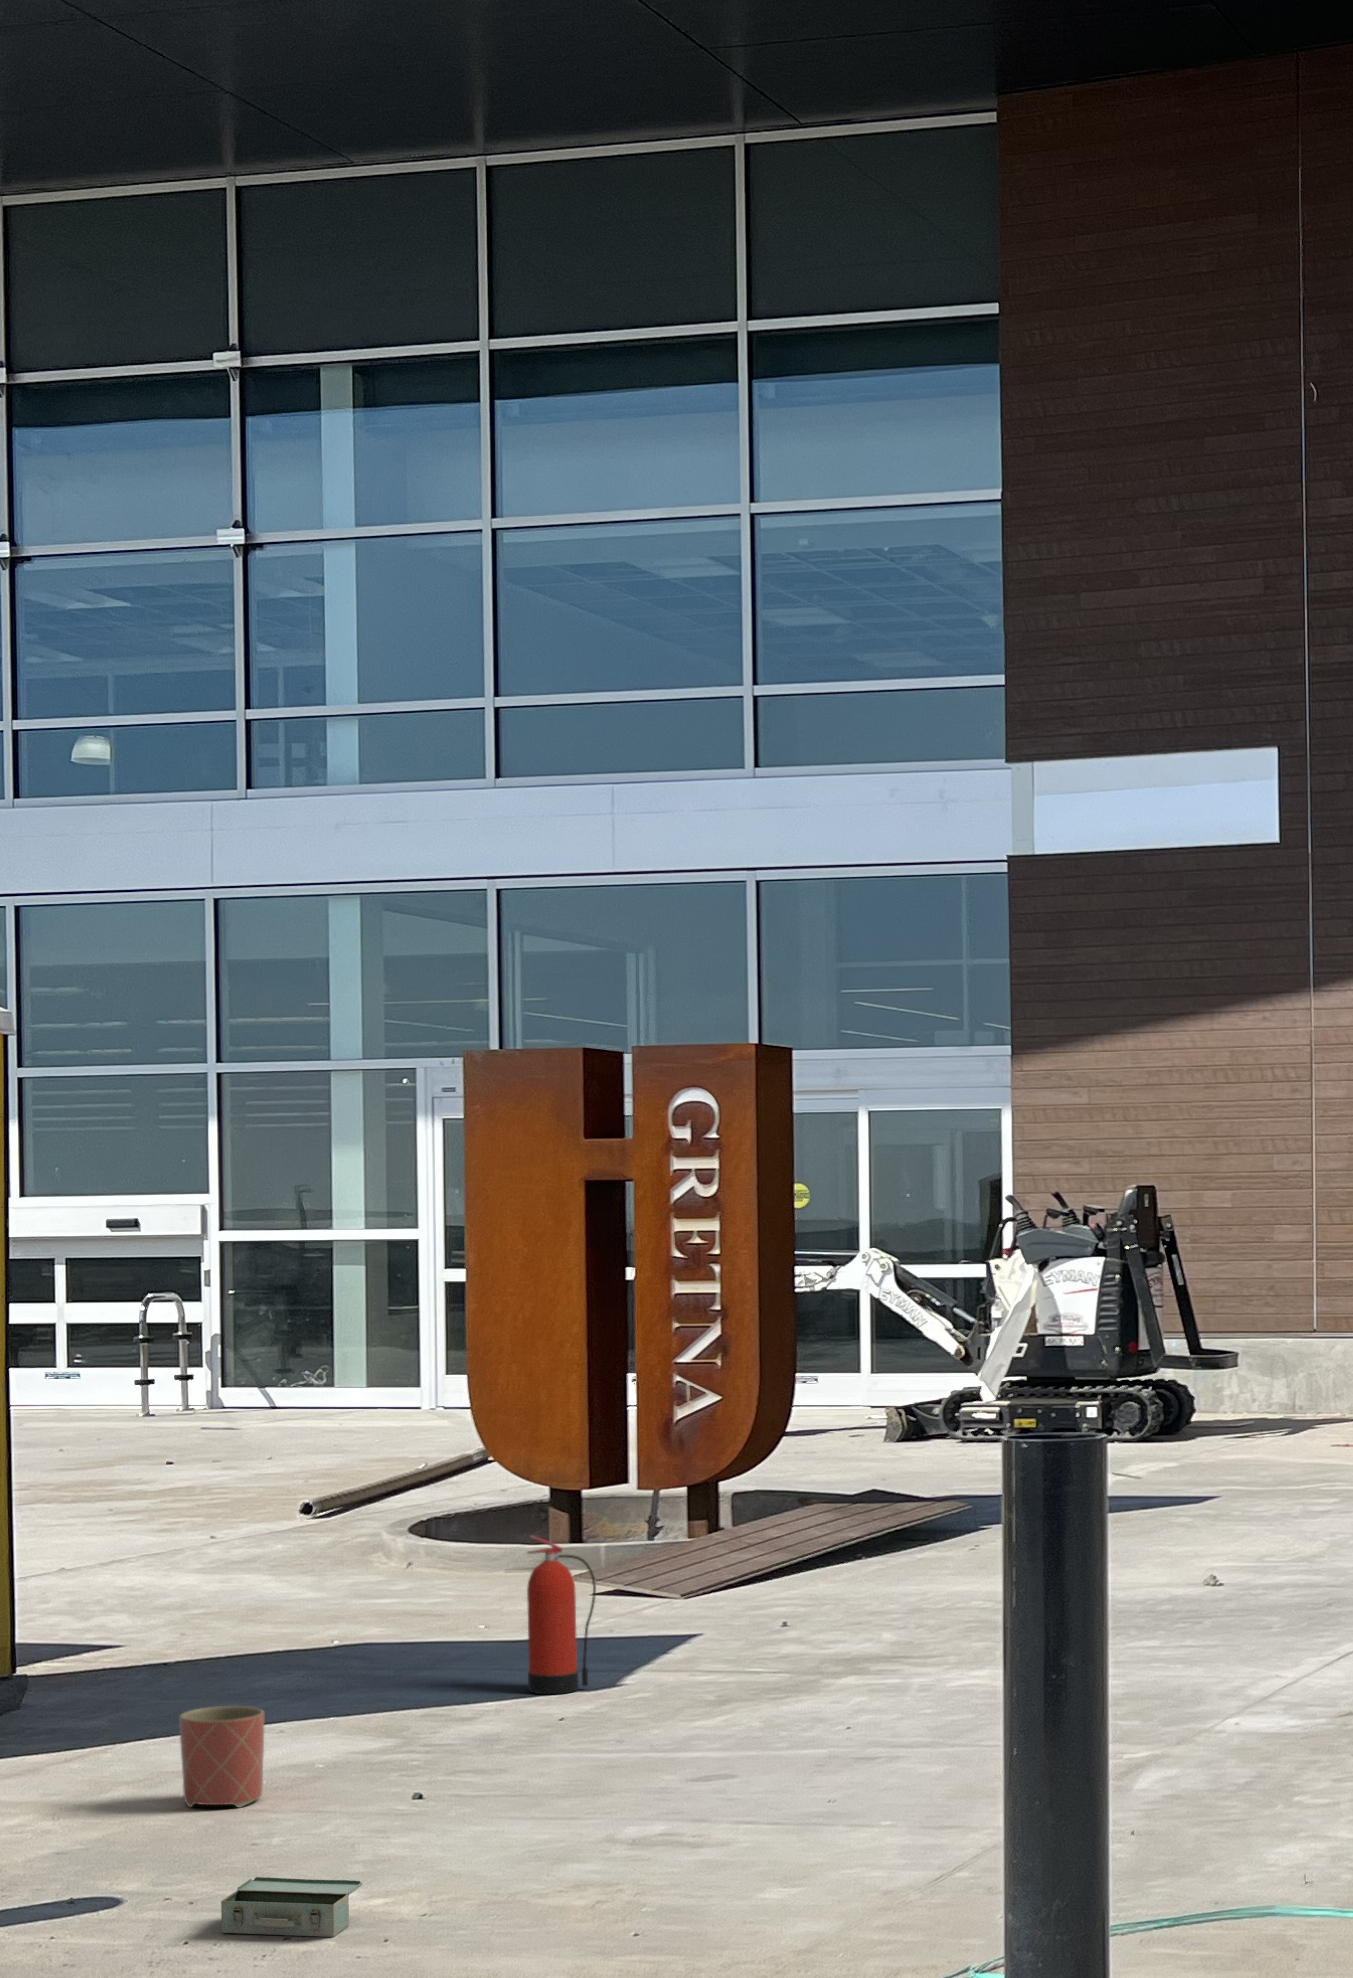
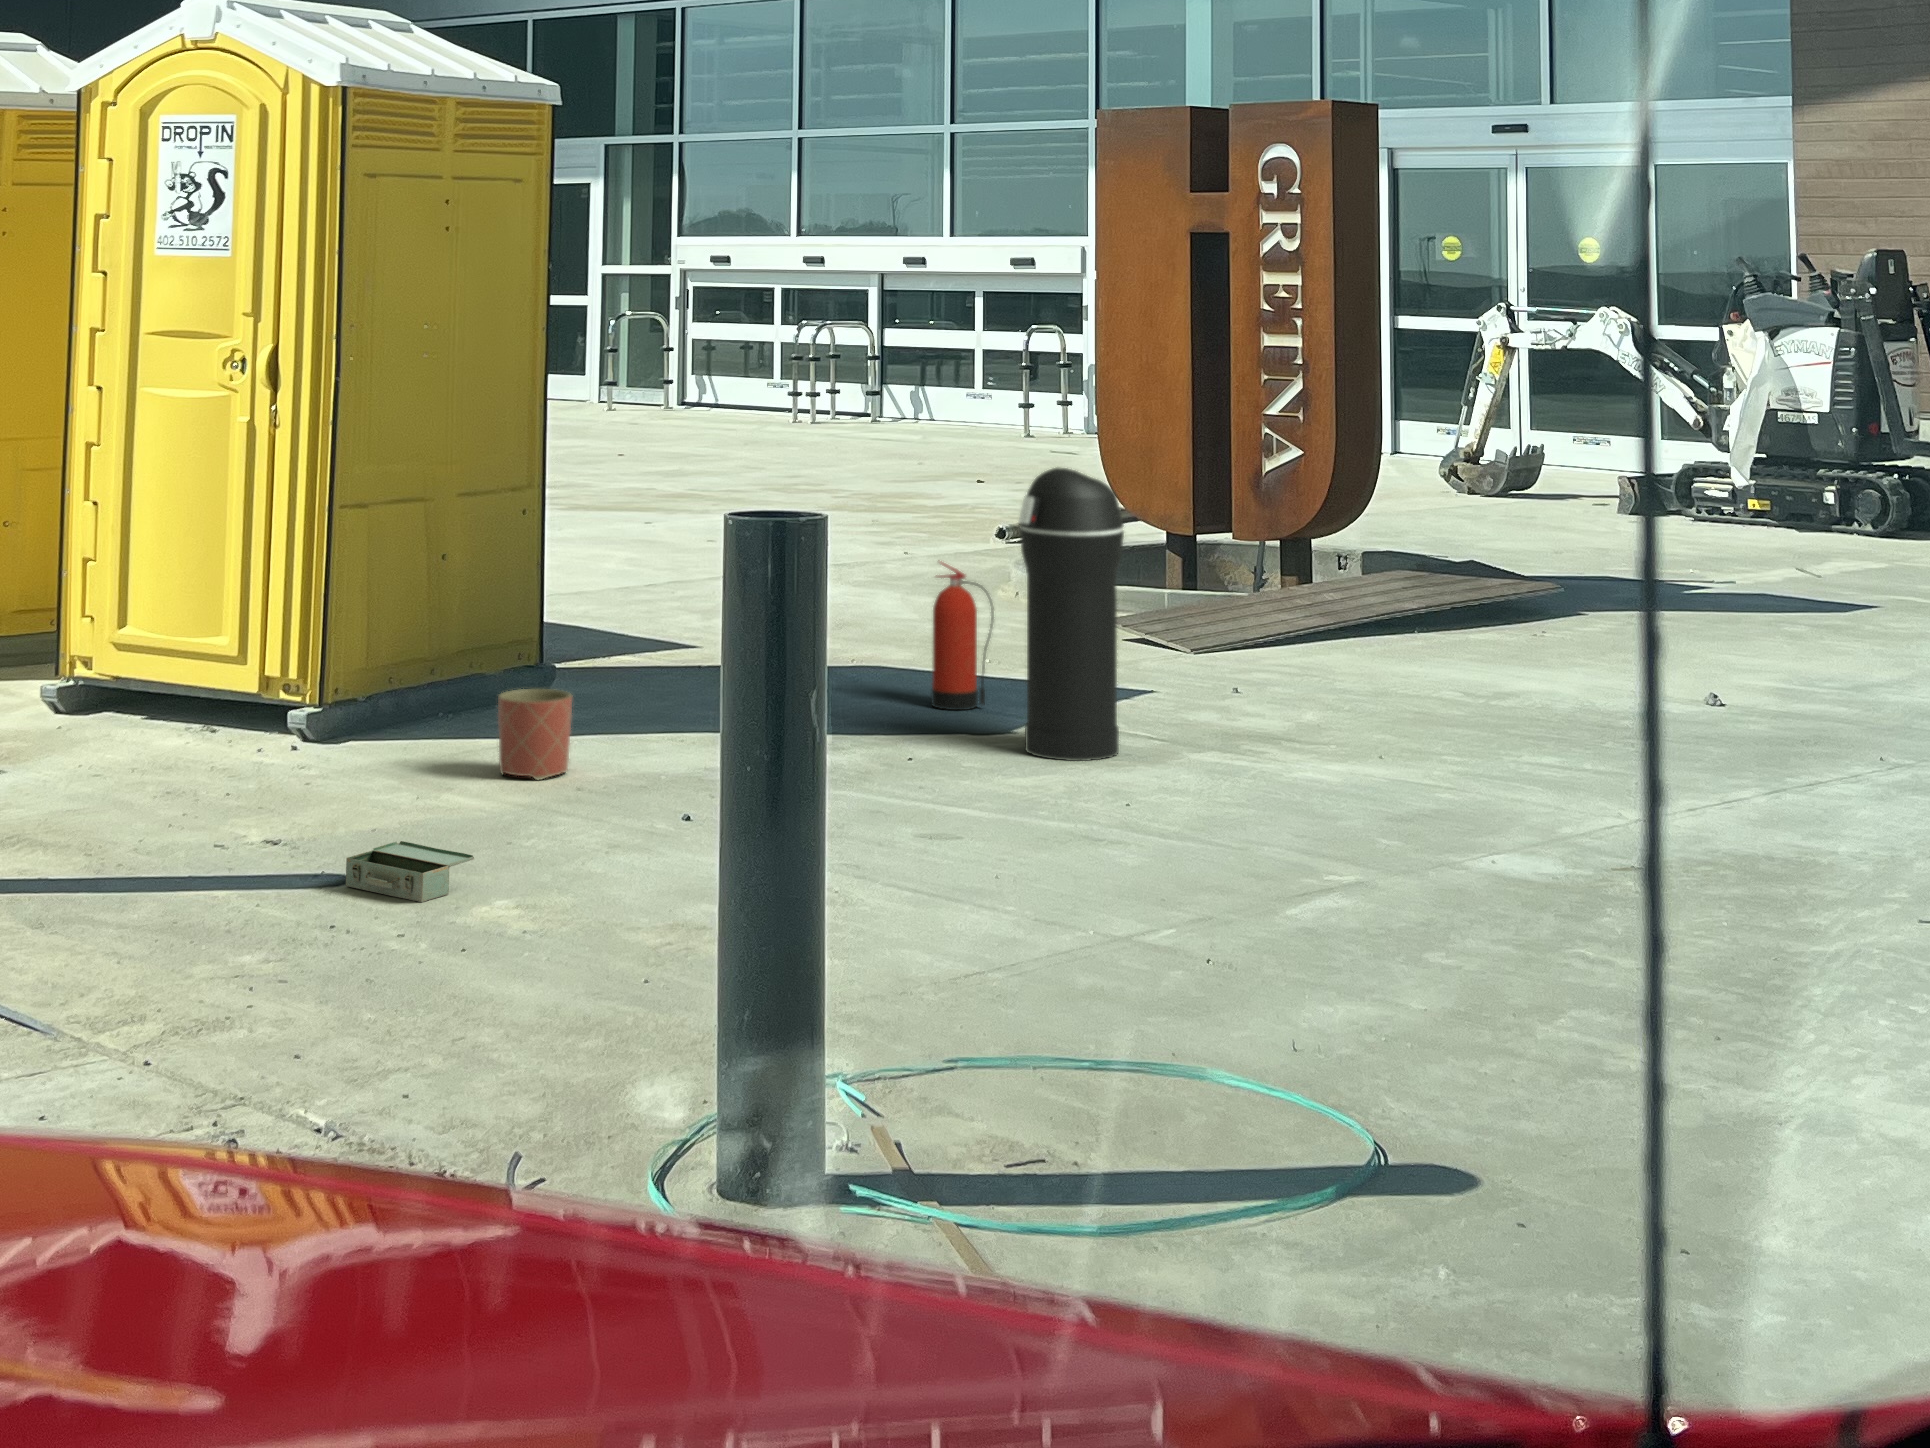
trash can: none [684,1421,795,1728] -> present [1019,468,1124,761]

